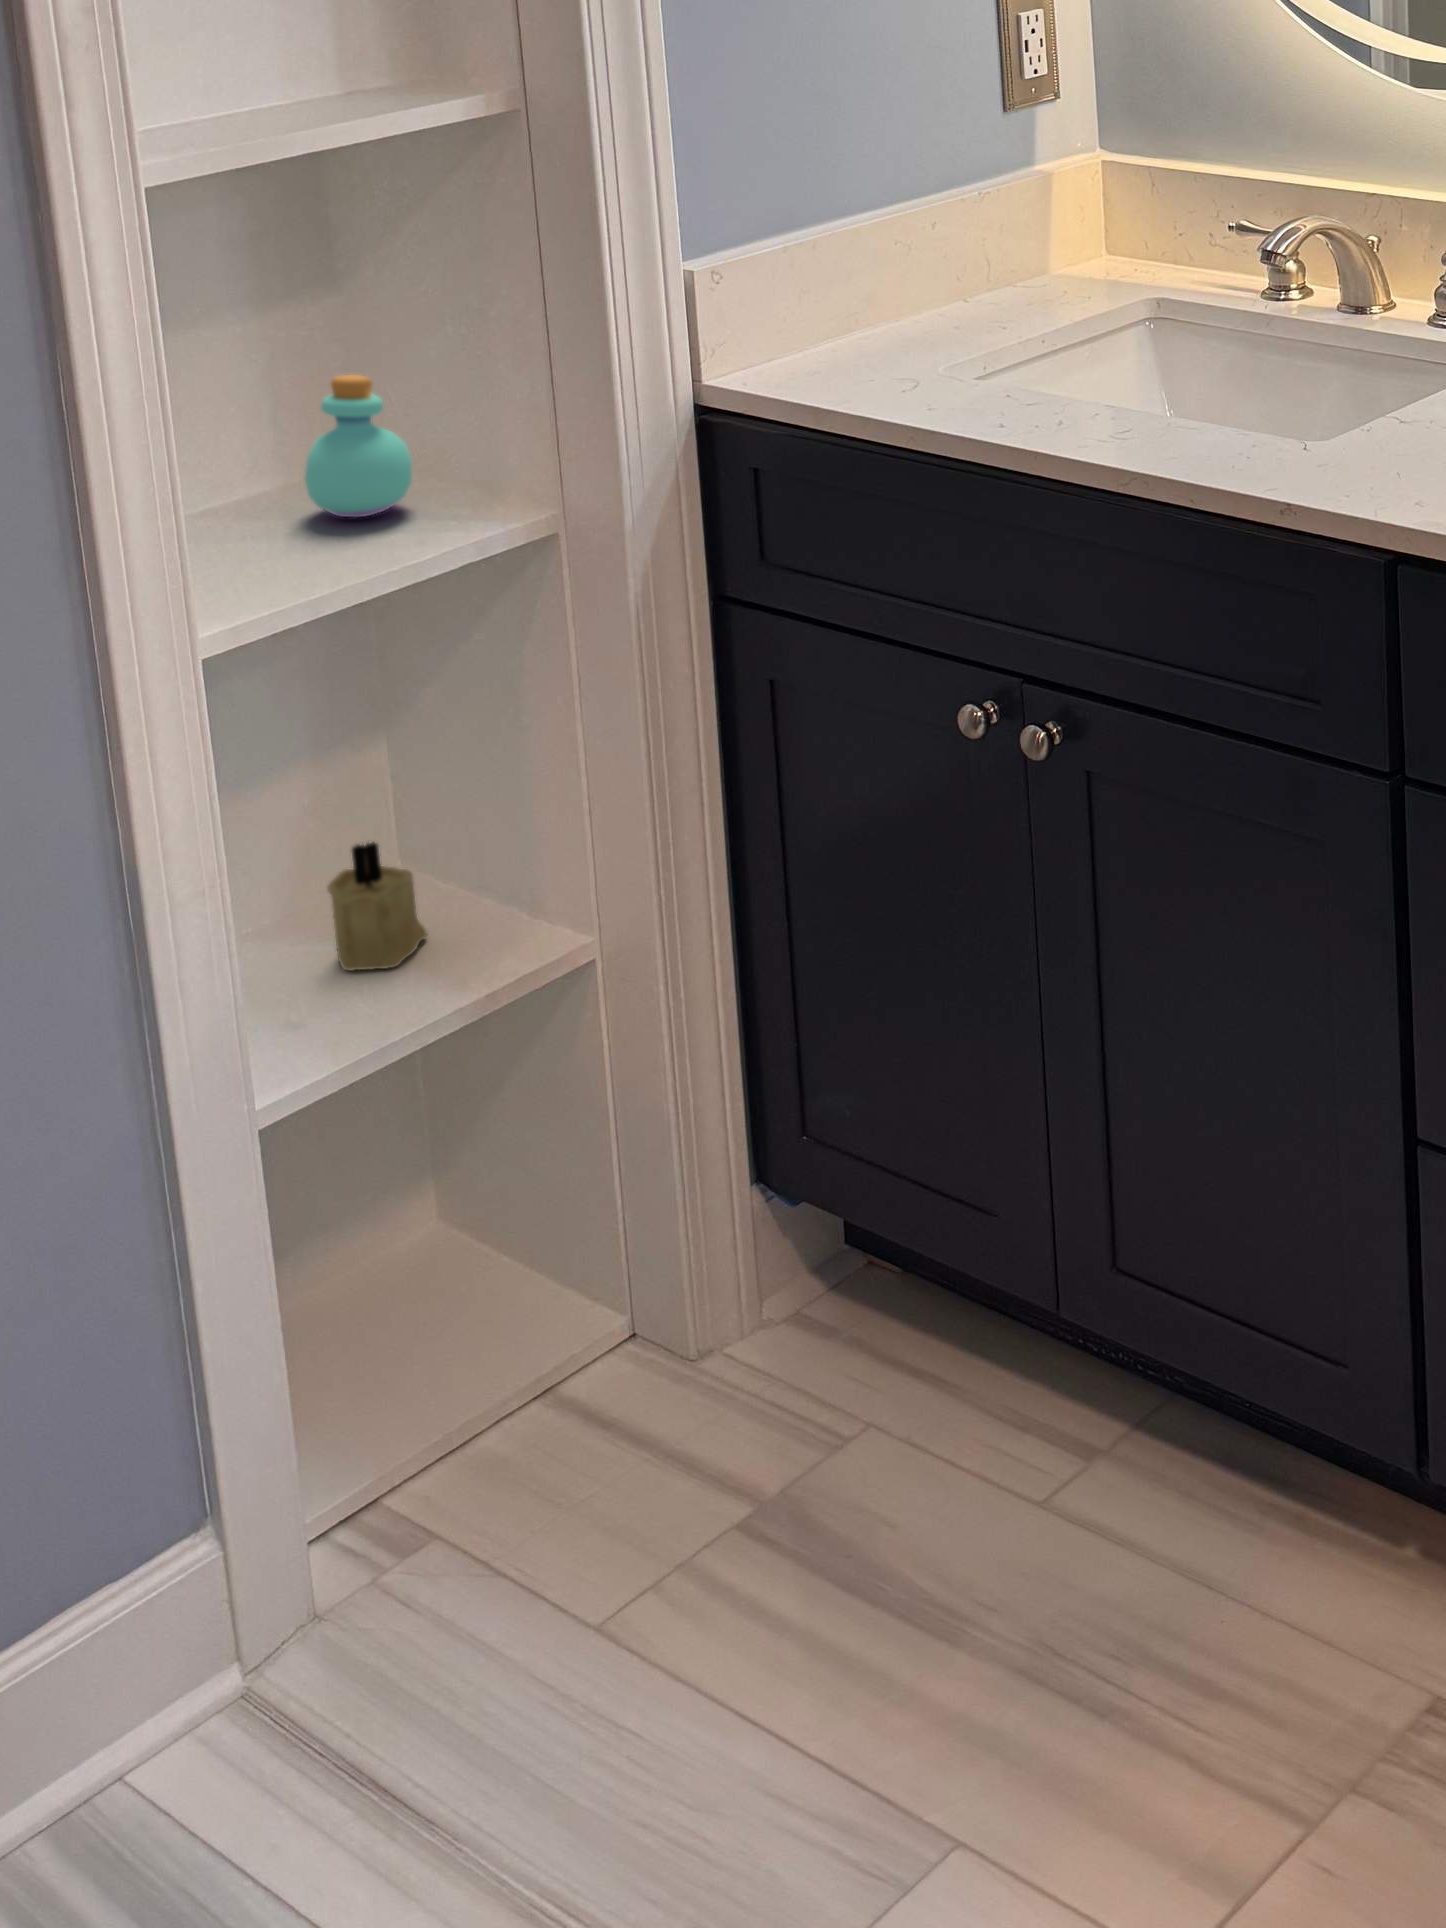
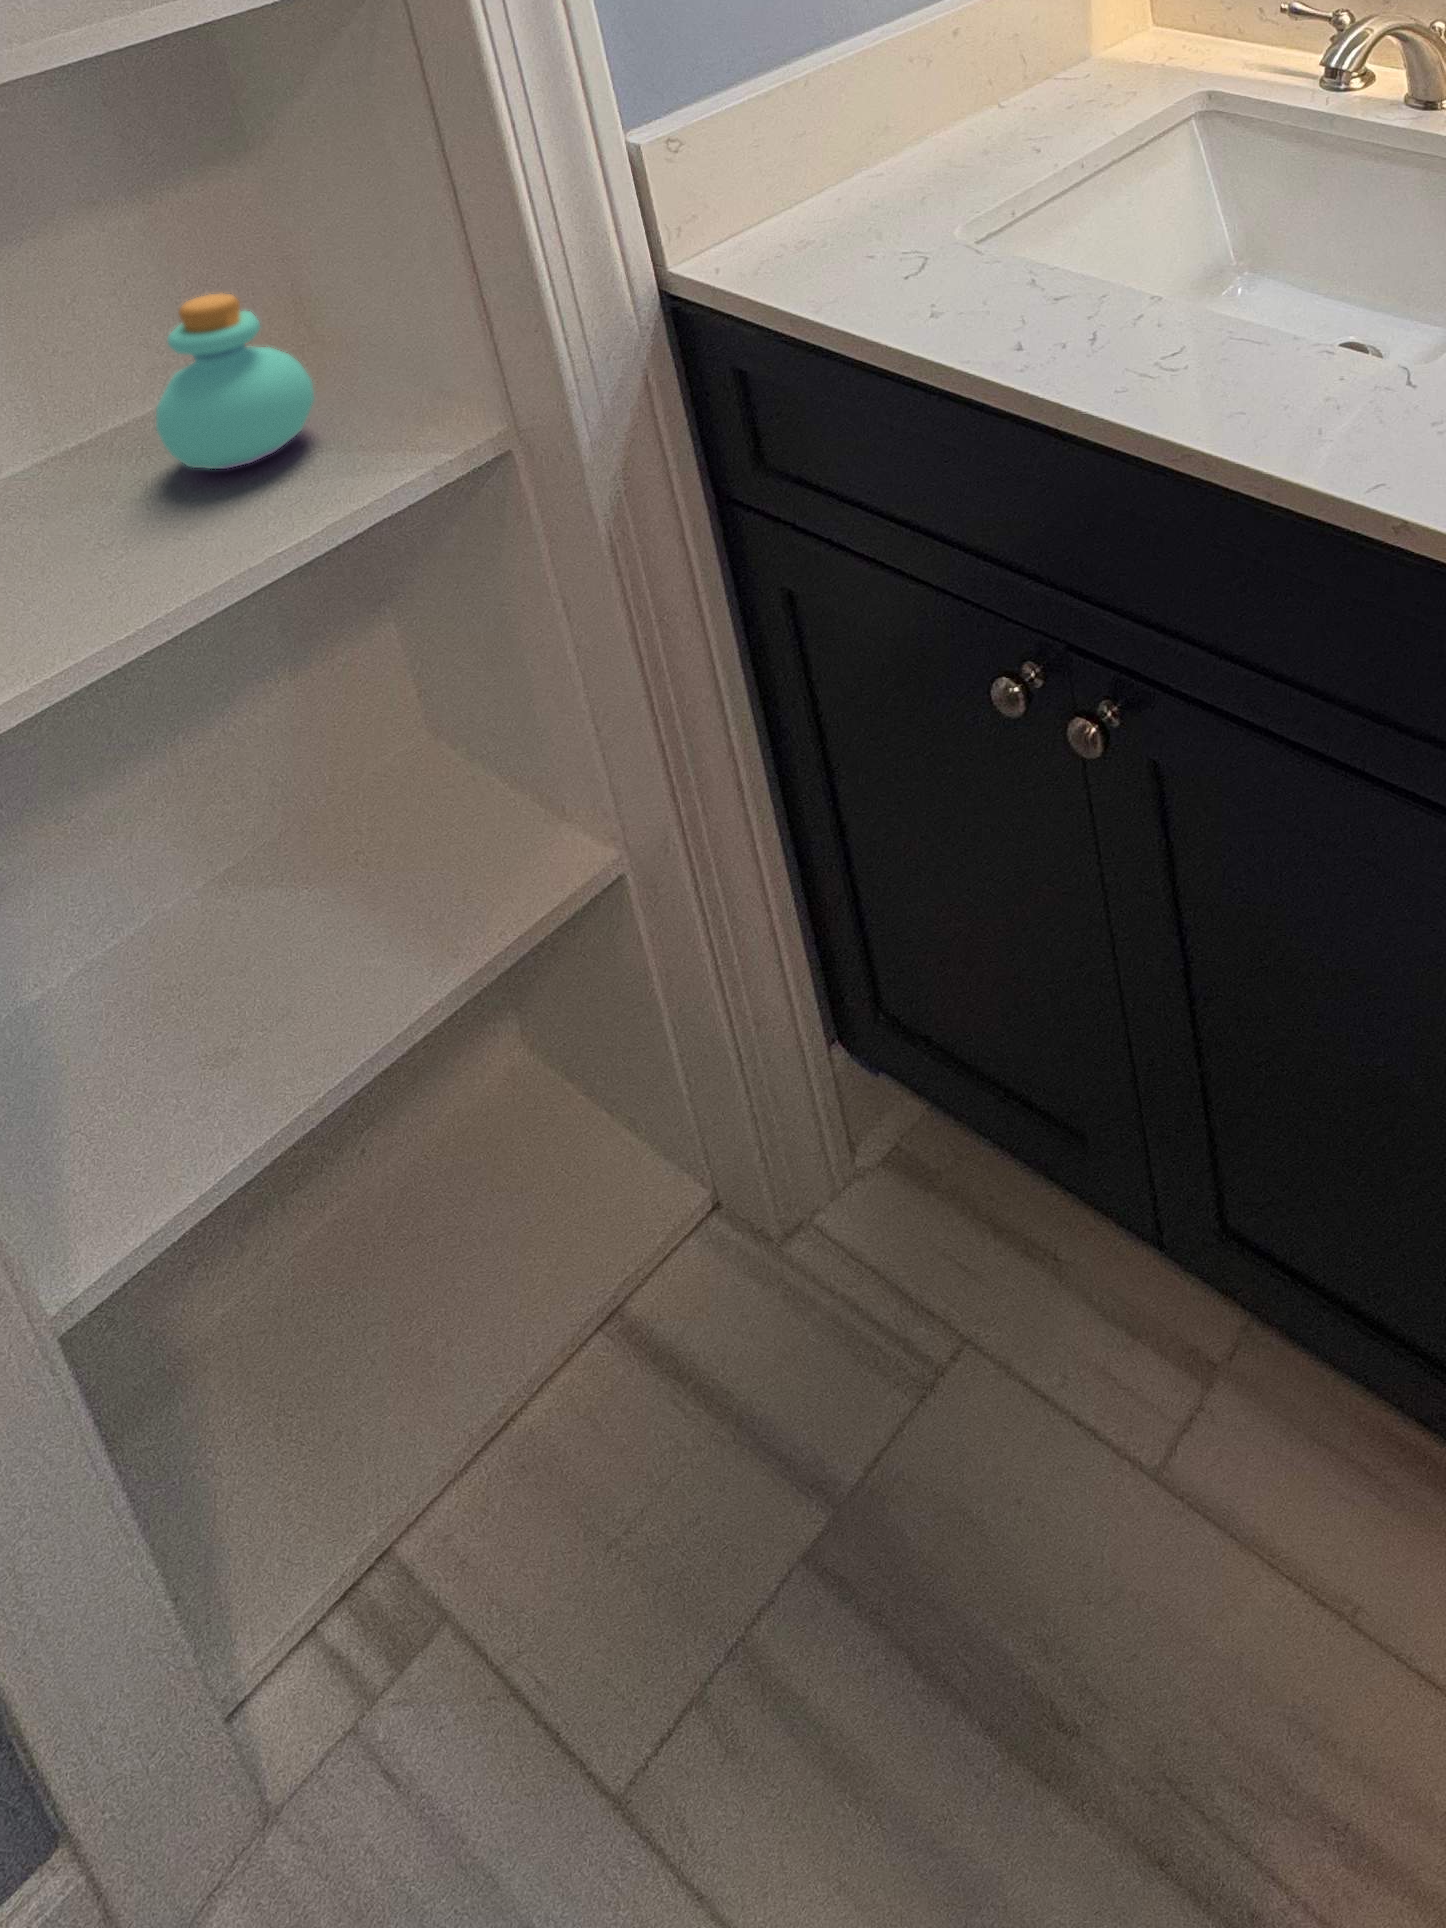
candle: present [327,842,427,970] -> none [267,799,411,957]

